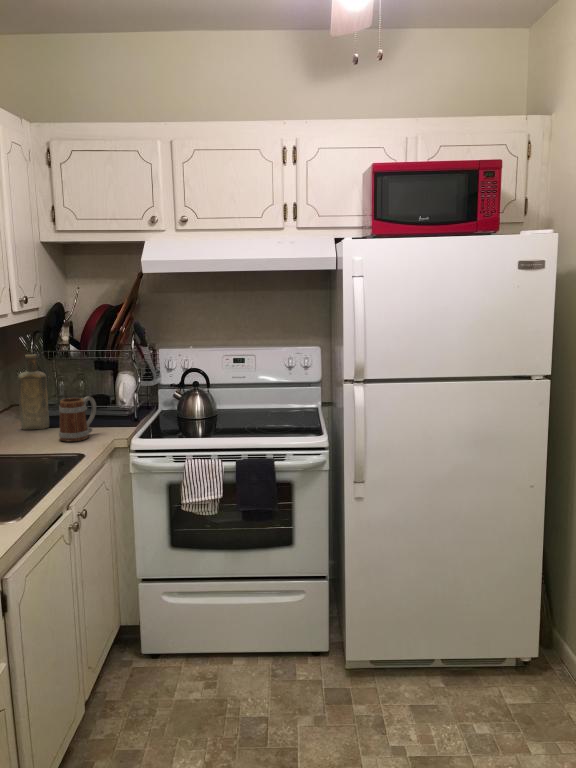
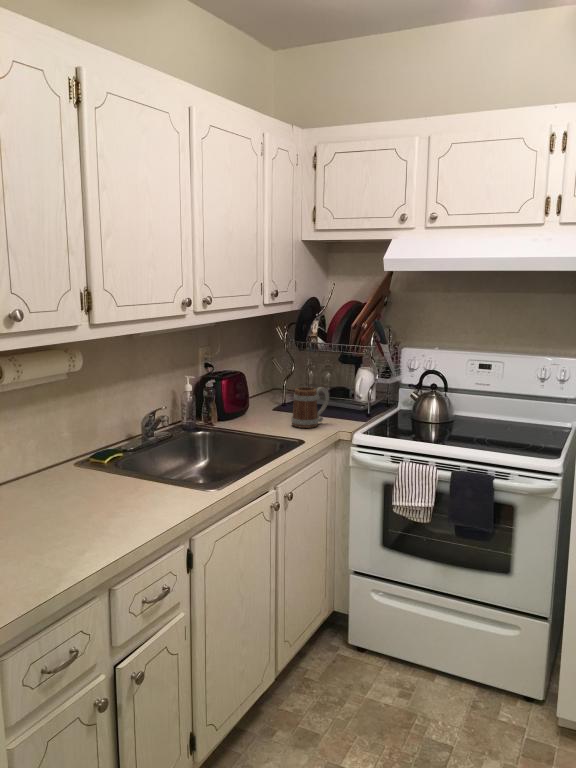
bottle: present [18,354,49,430] -> none [265,343,292,412]

